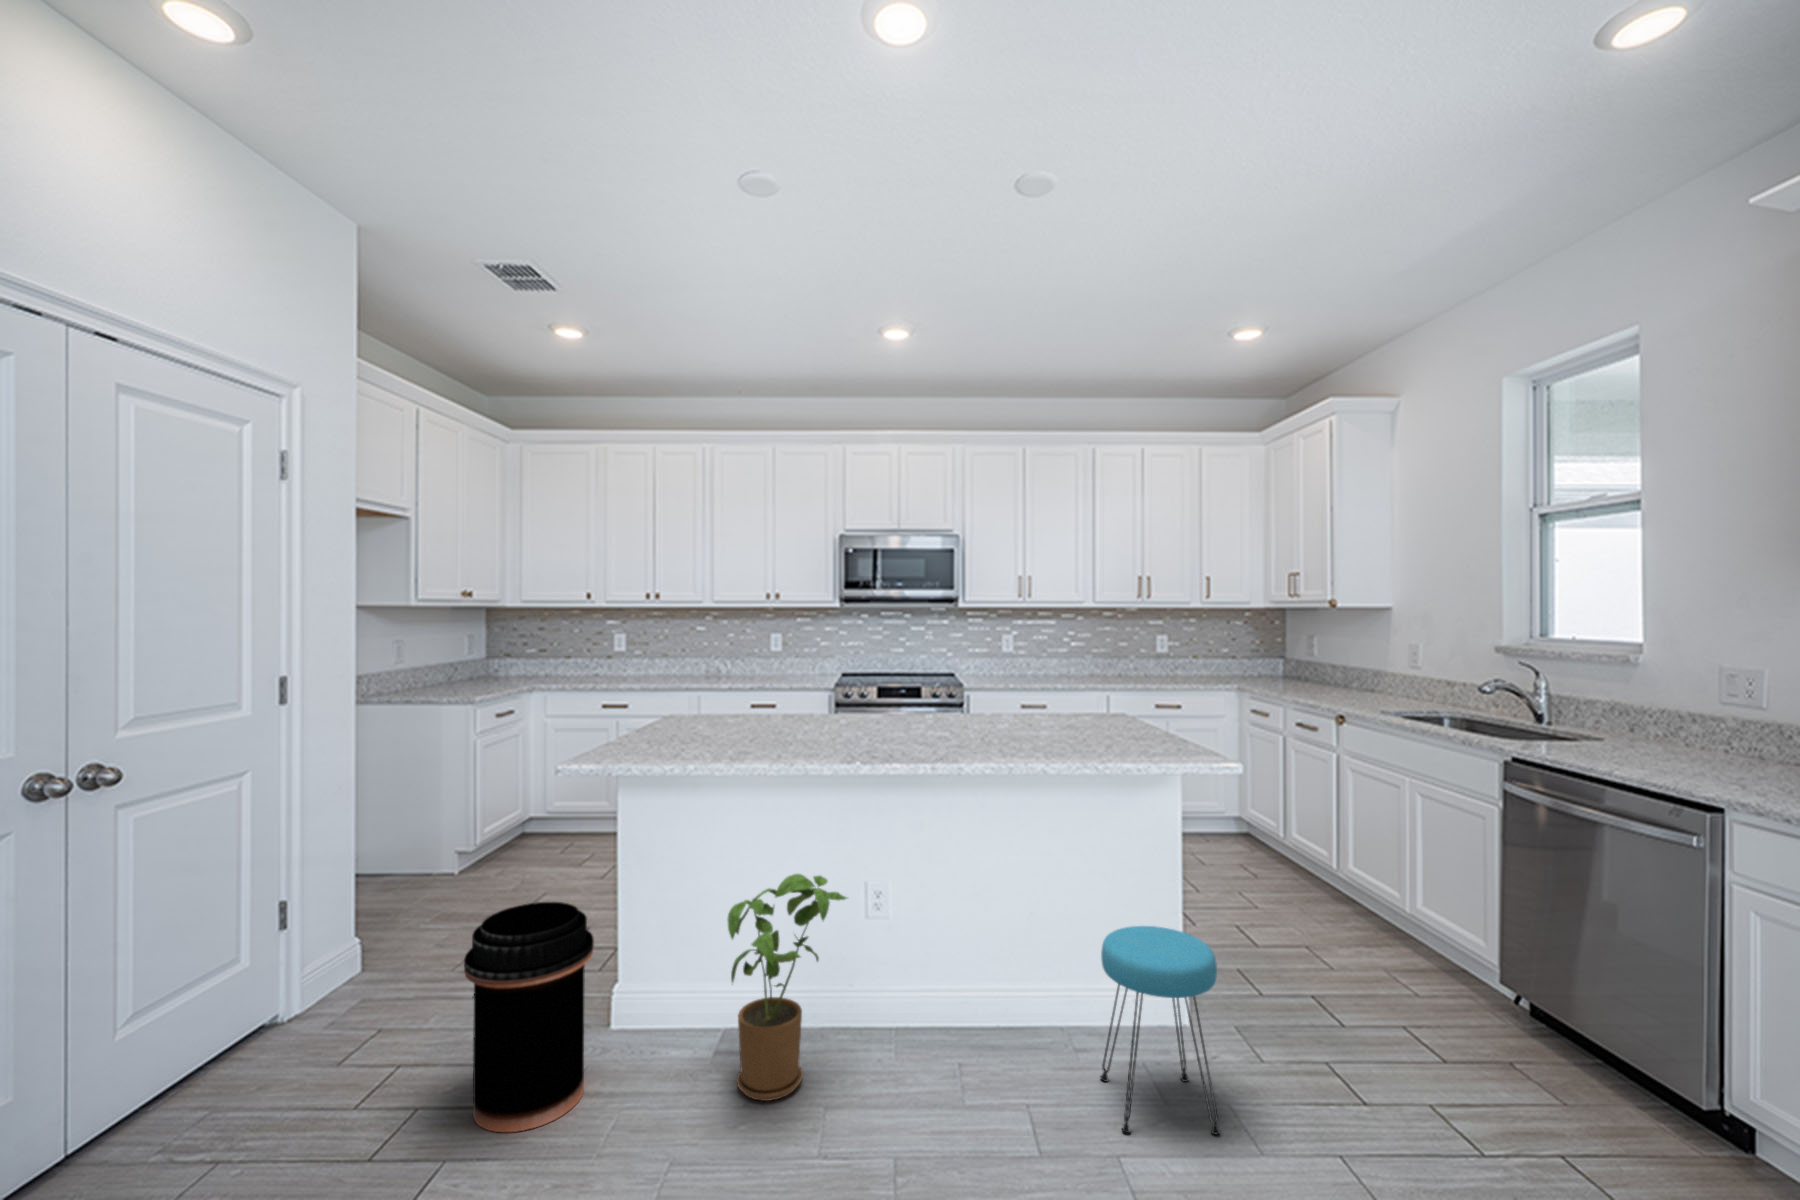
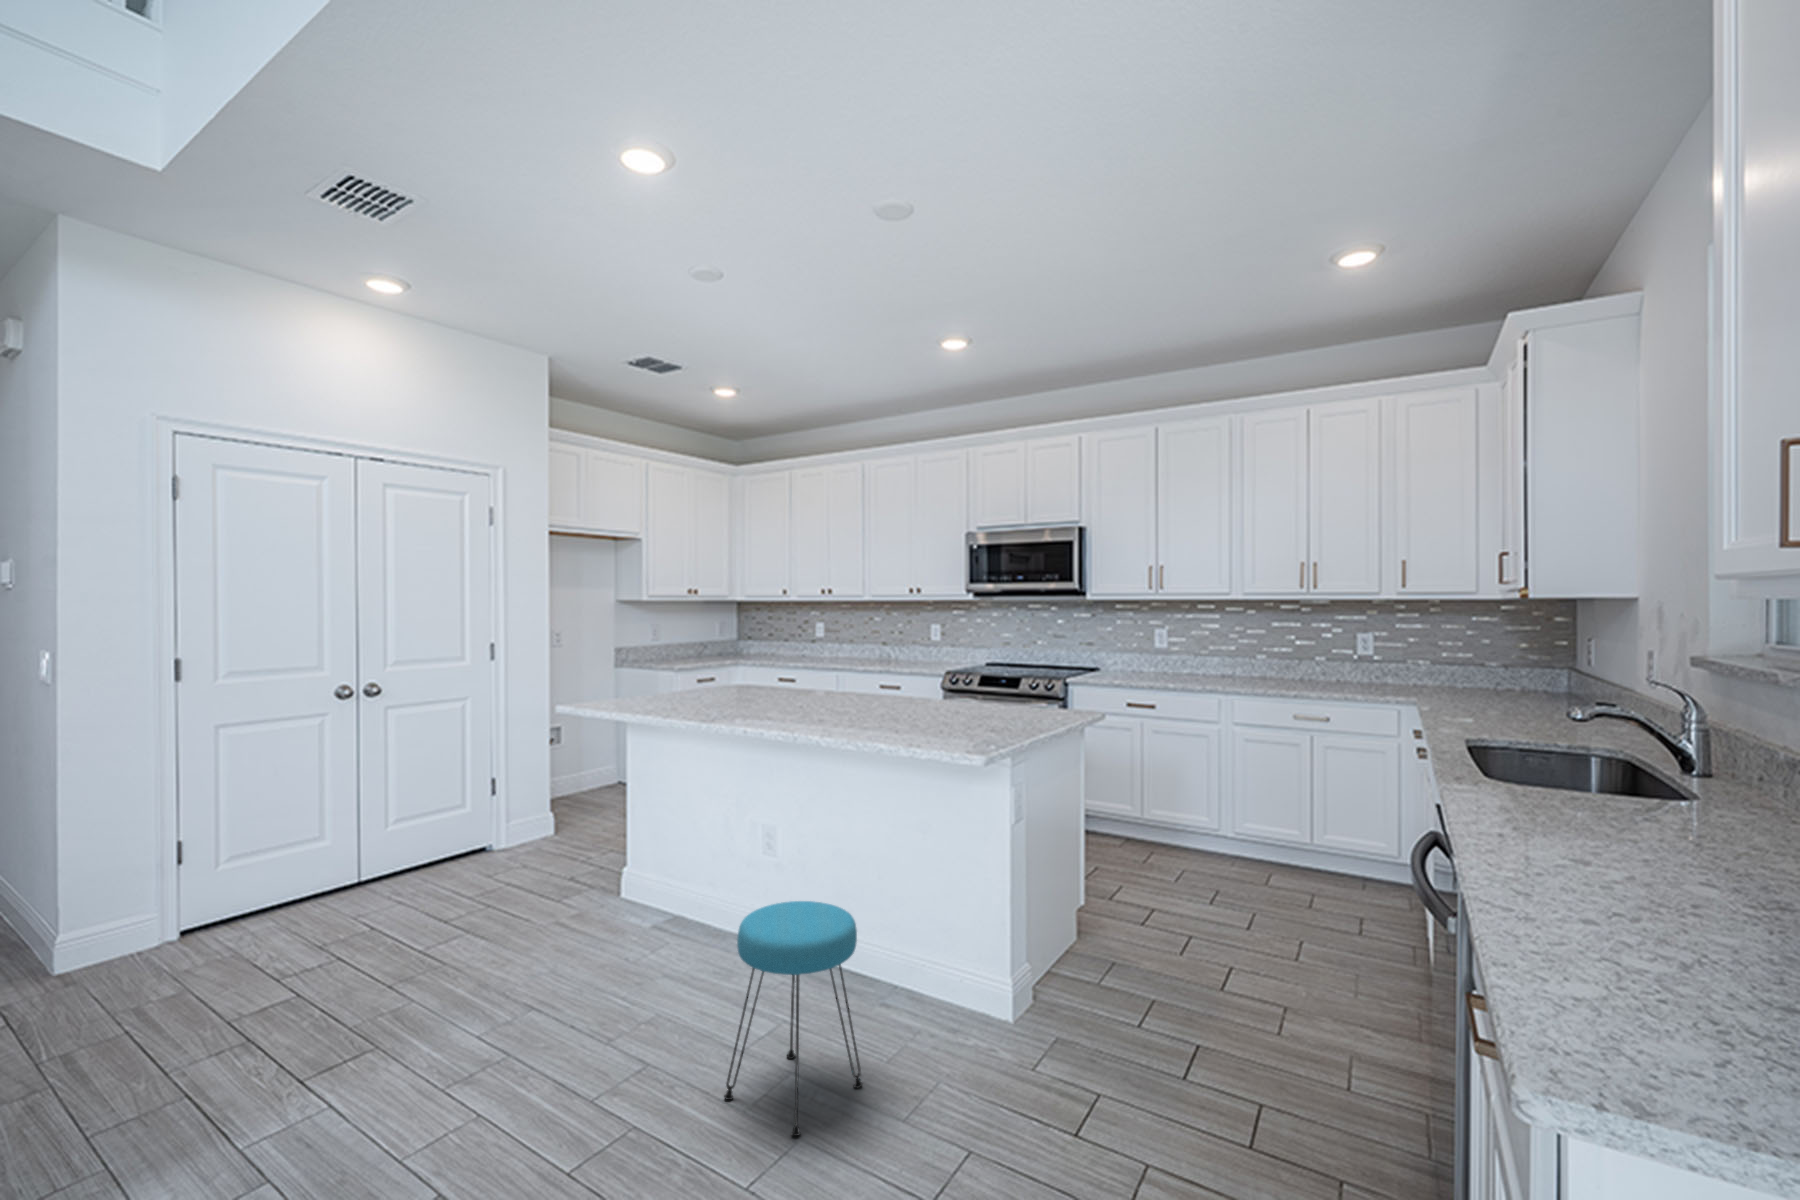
house plant: present [728,874,847,1101] -> none [525,794,634,978]
trash can: present [464,902,594,1132] -> none [414,791,511,944]

